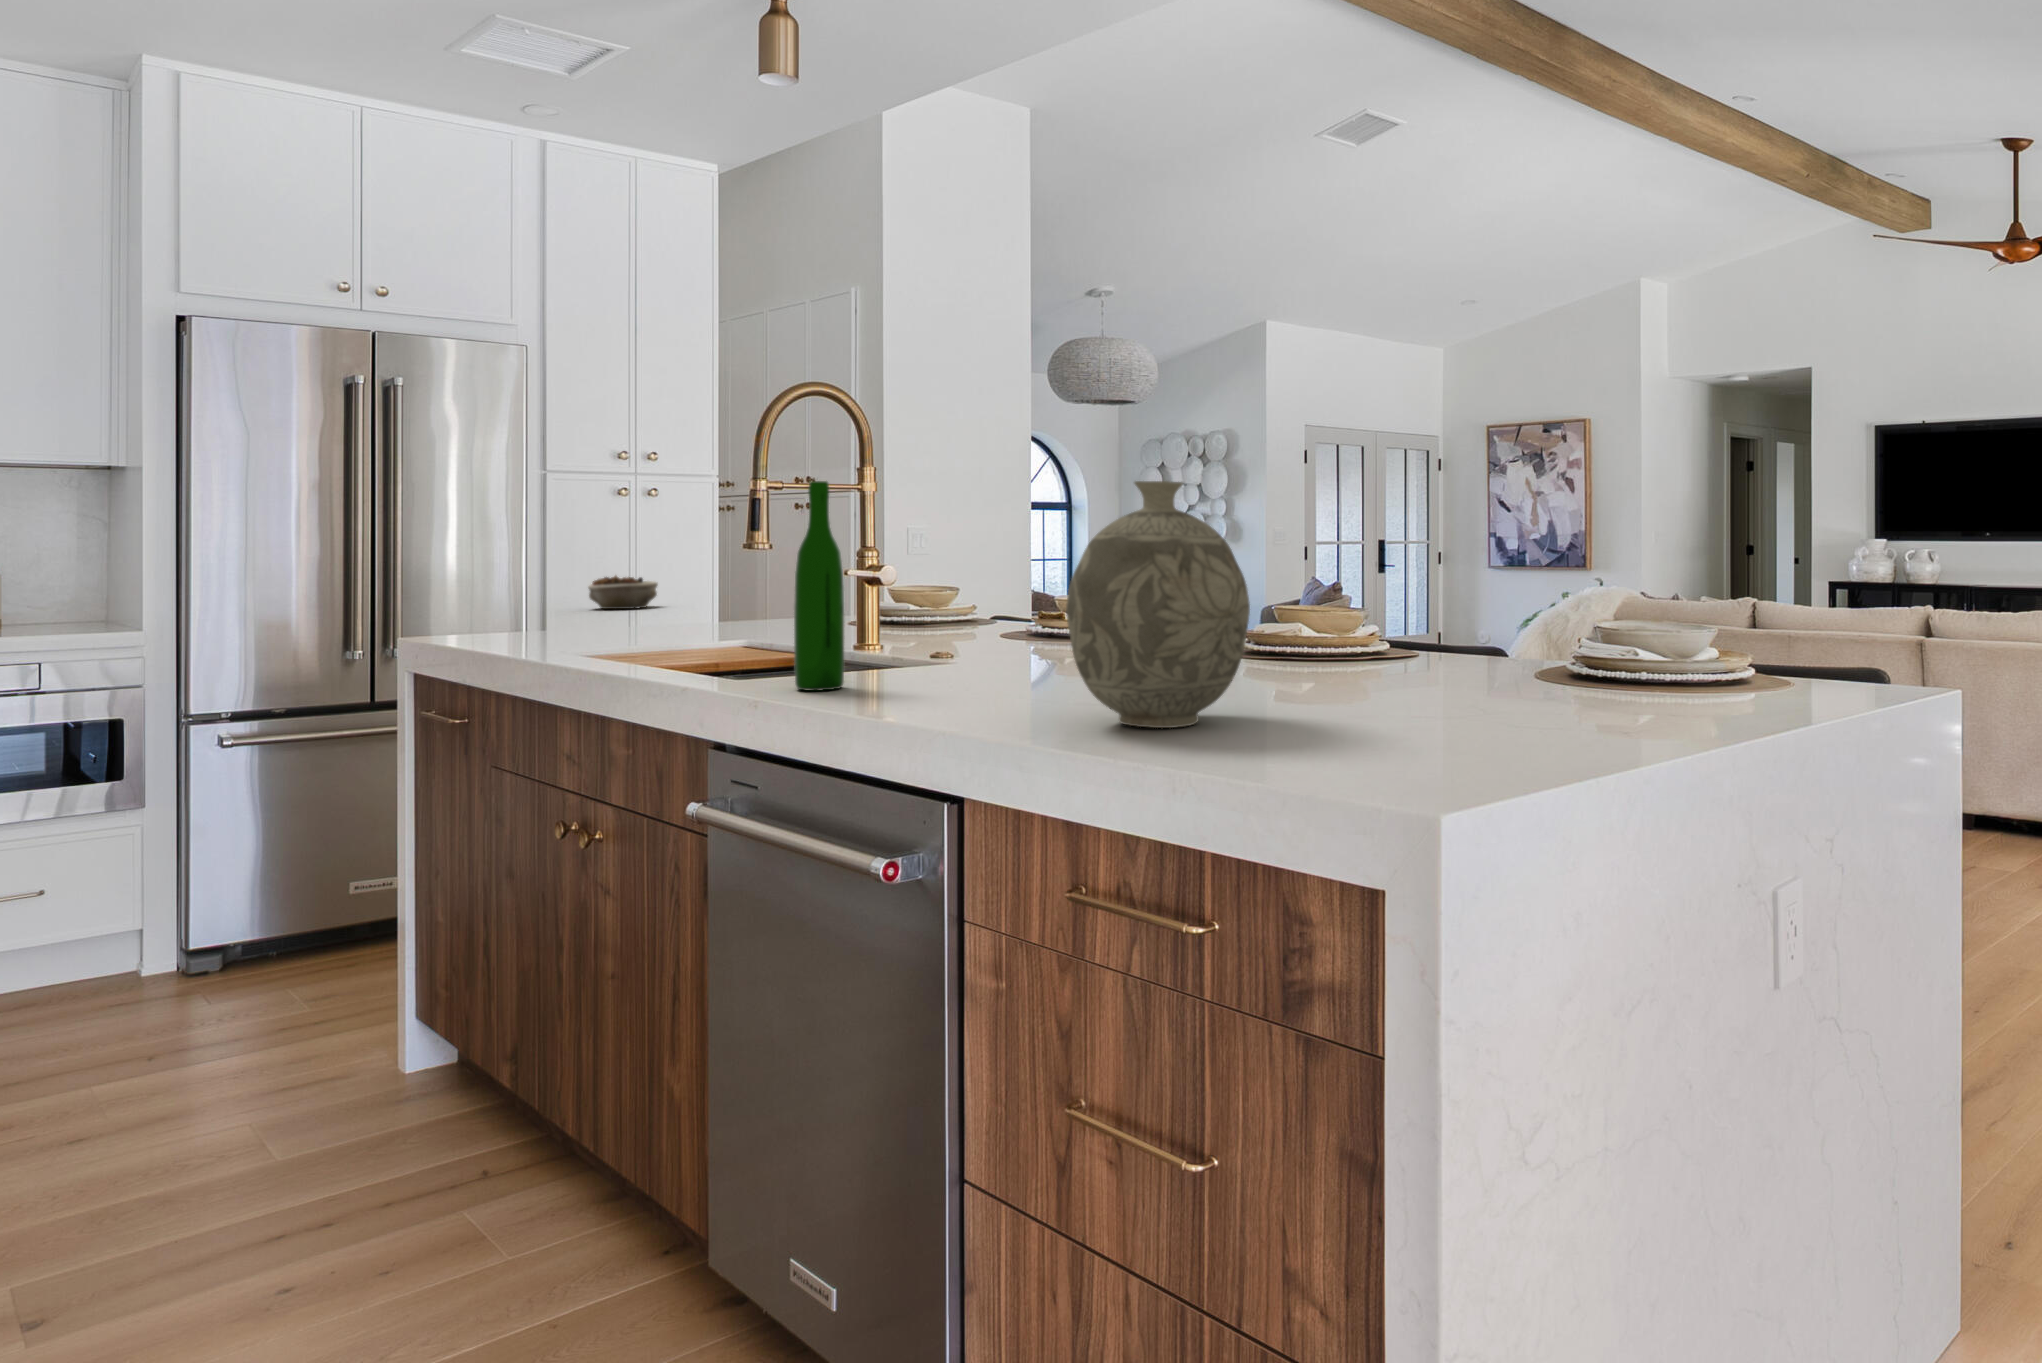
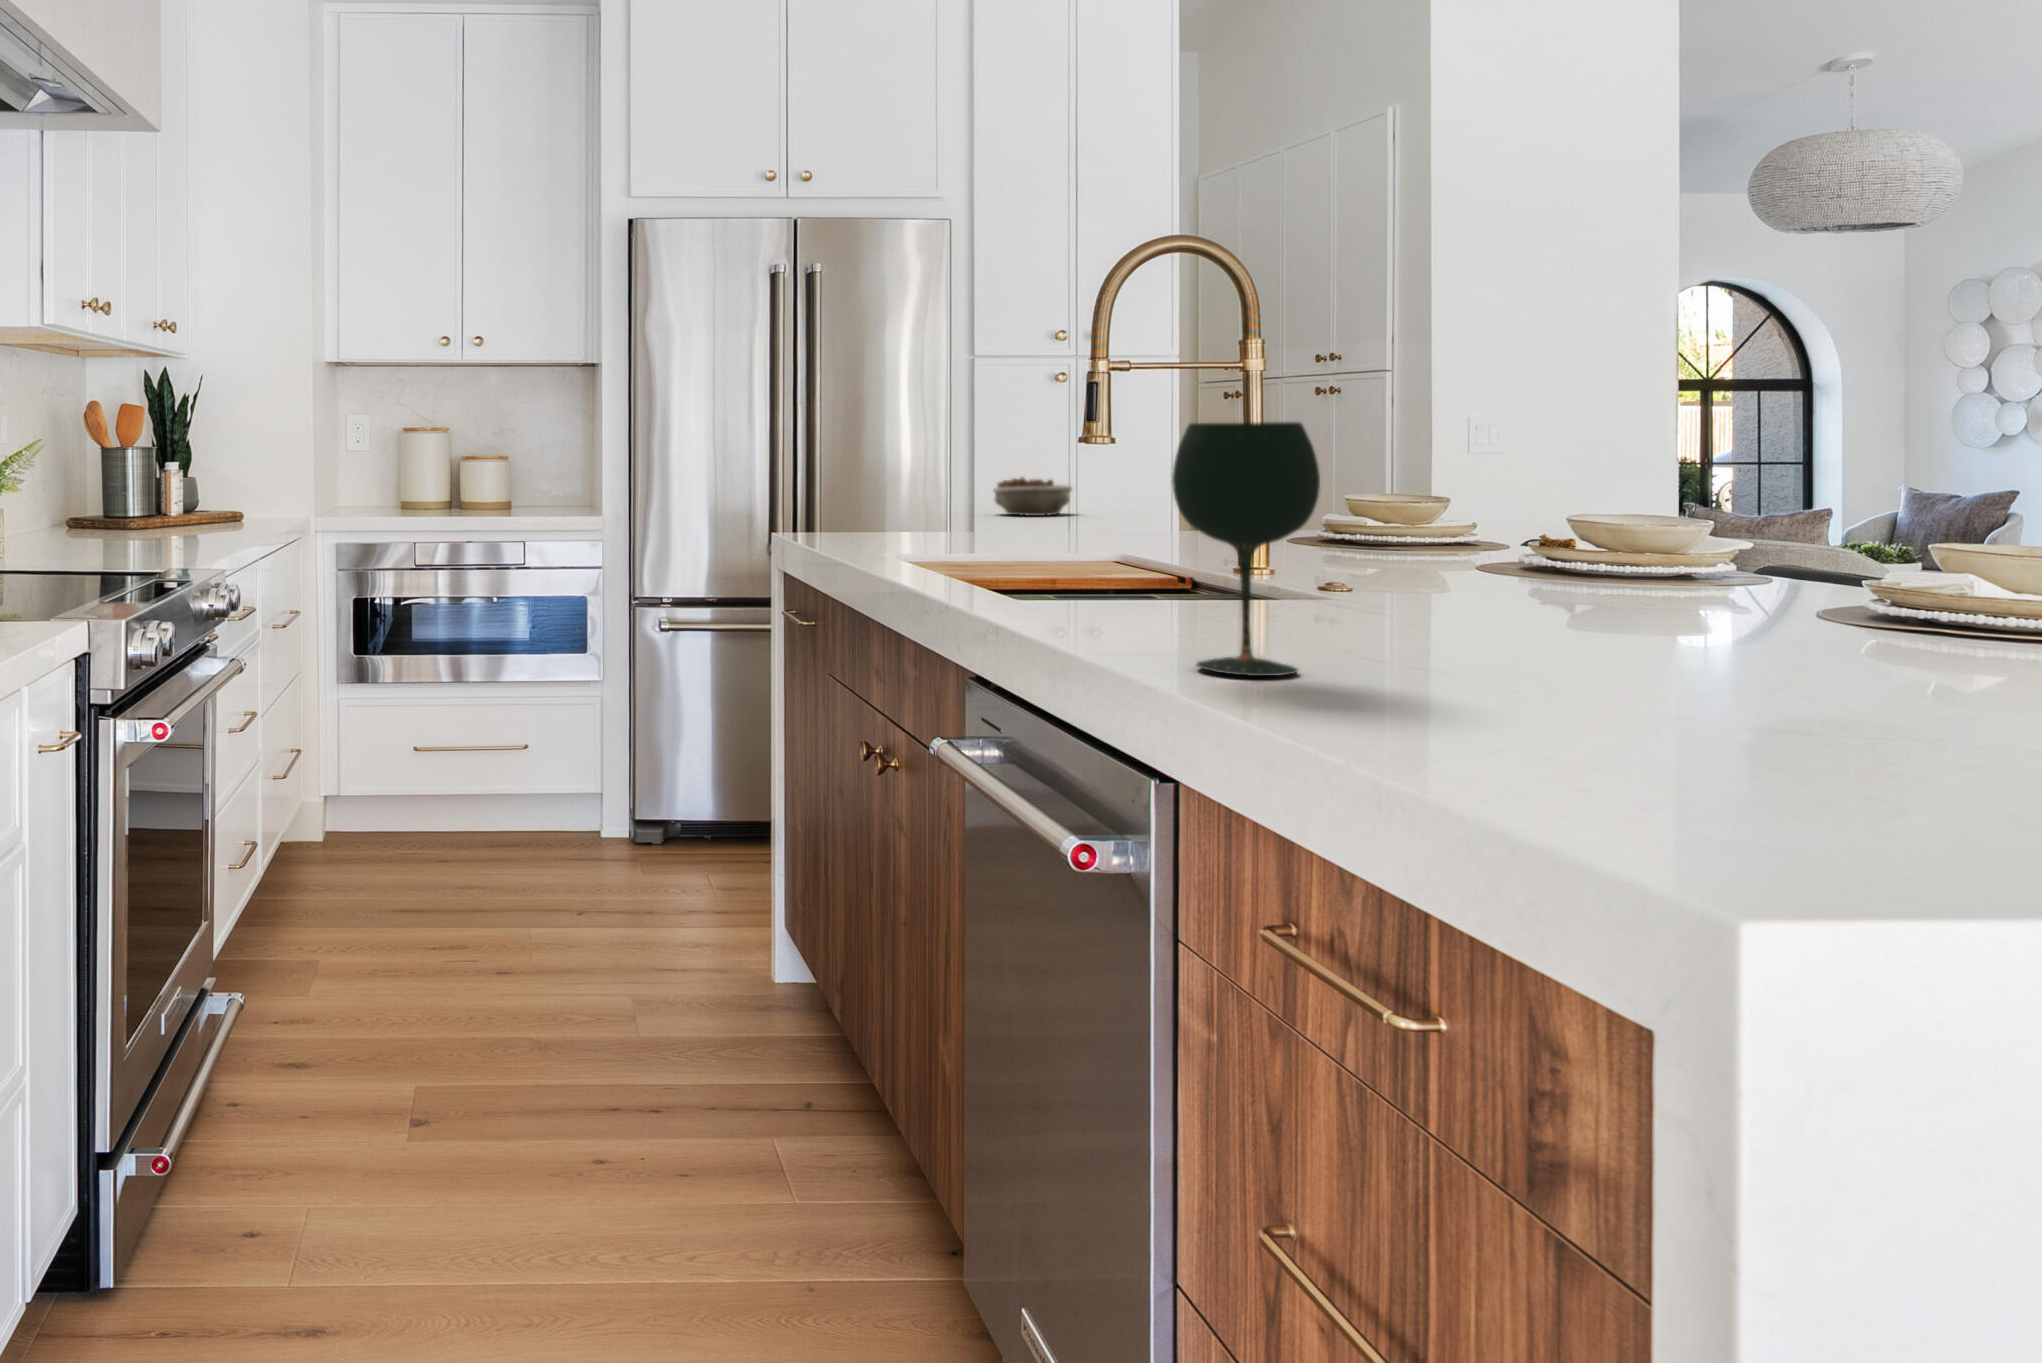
wine bottle: present [794,481,844,691] -> none [1084,356,1151,624]
decorative vase: present [1066,481,1250,728] -> none [1392,330,1769,734]
wine glass: none [904,536,1000,717] -> present [1172,422,1320,676]

